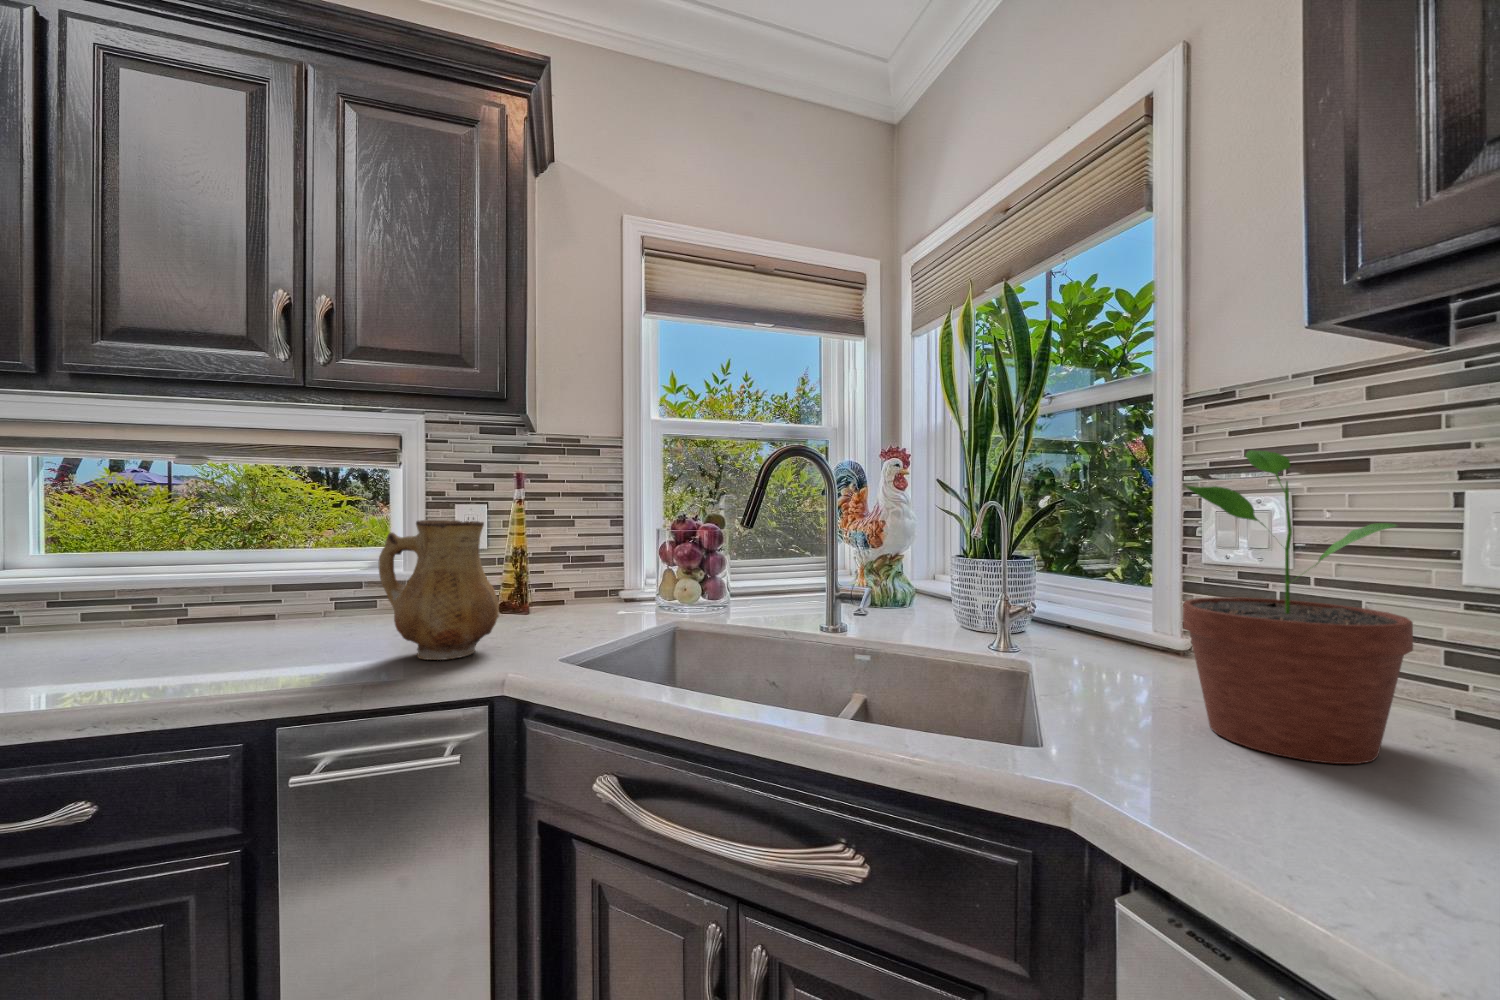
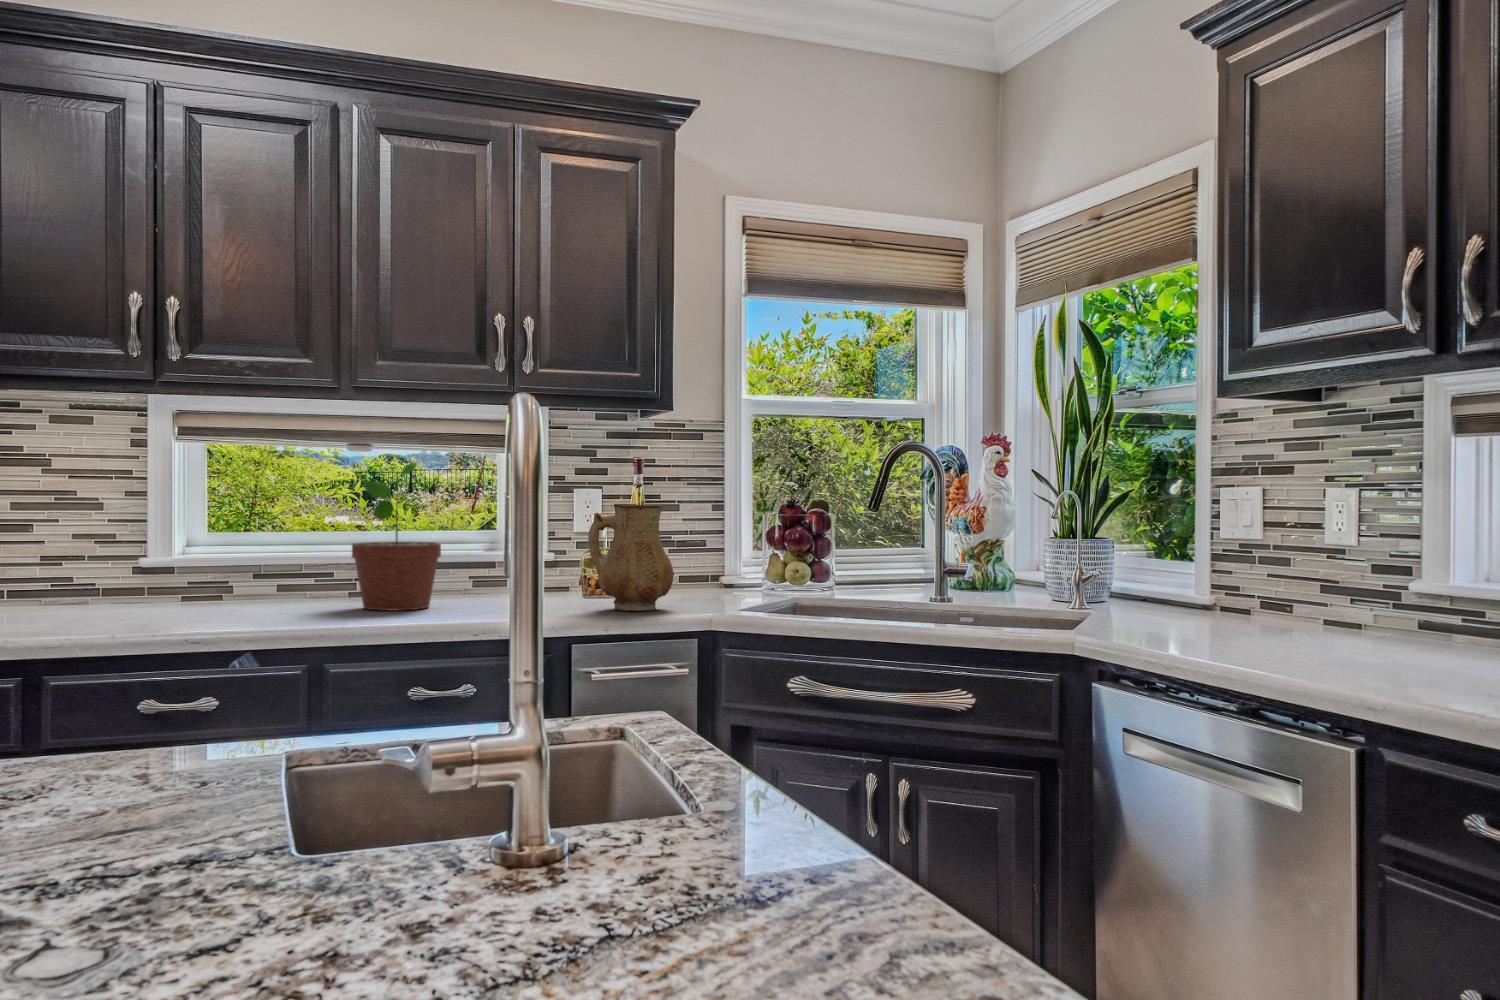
potted plant: present [1183,450,1413,764] -> present [352,462,441,611]

